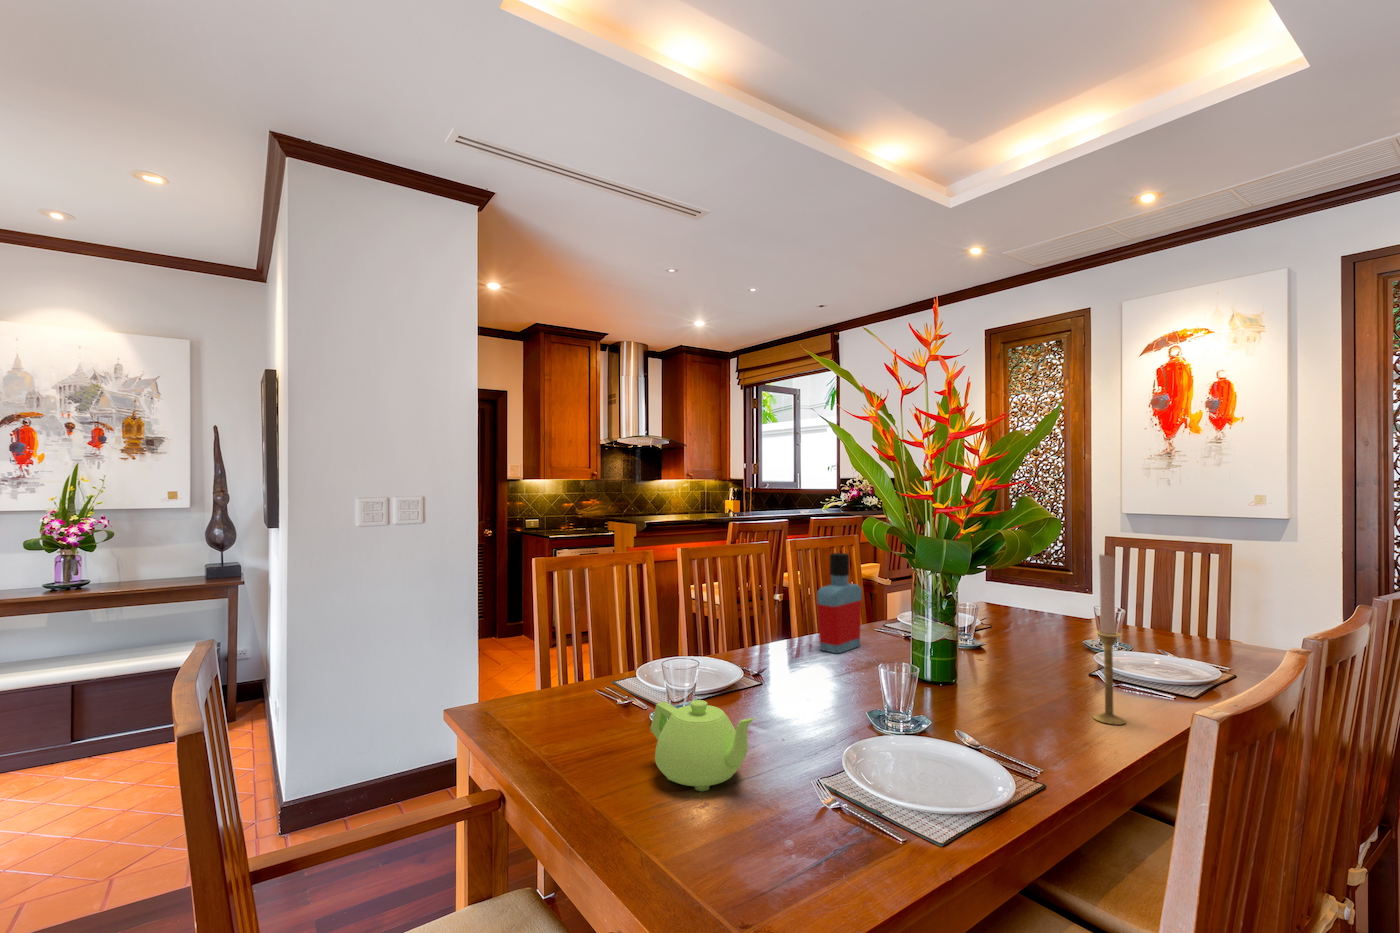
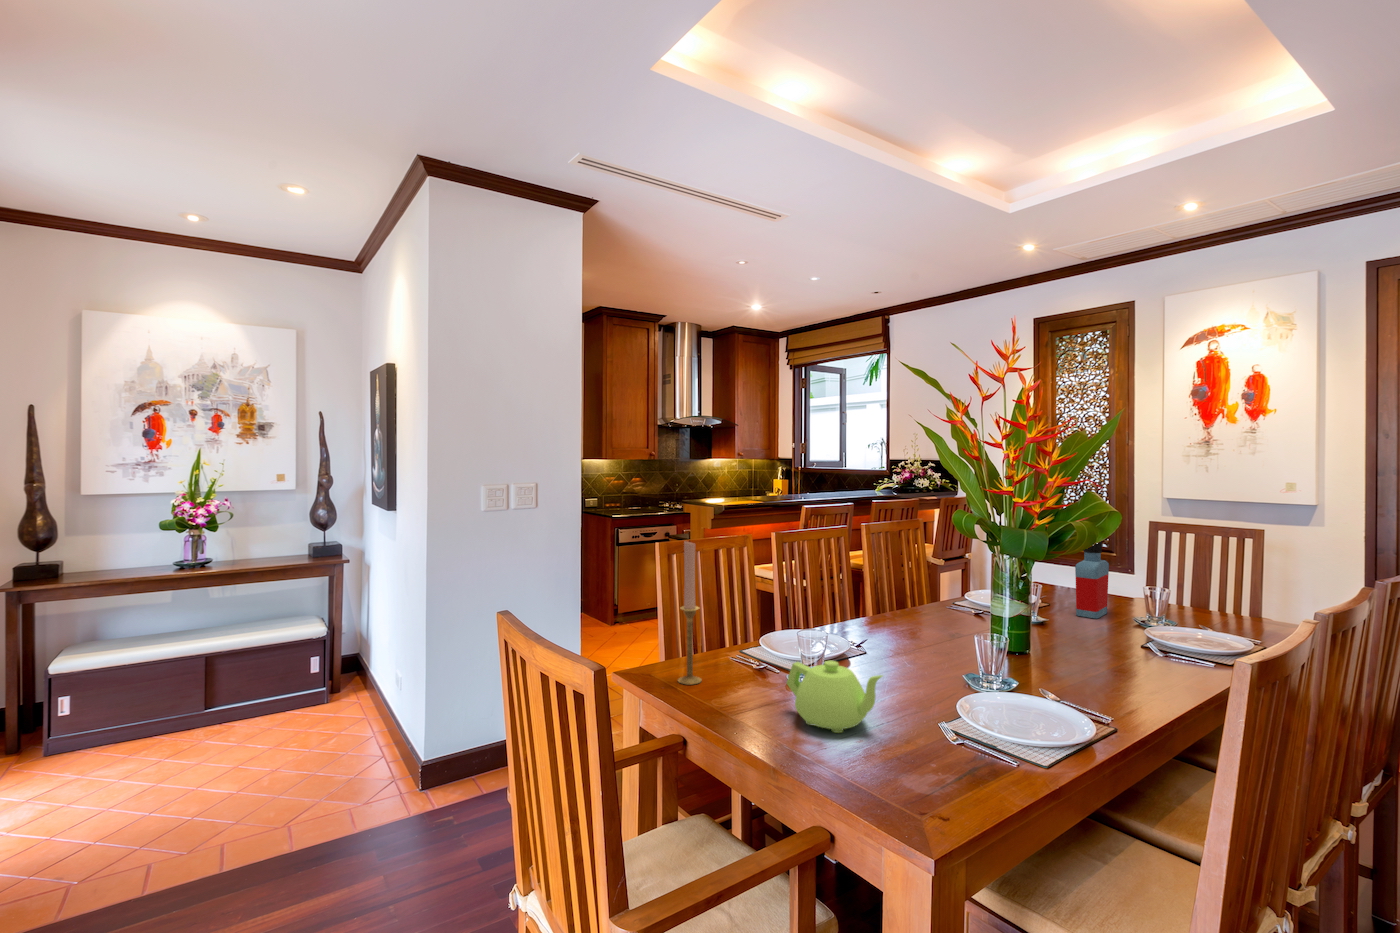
bottle: present [817,553,862,653] -> present [1075,541,1109,618]
candlestick: present [1093,555,1126,724] -> present [678,541,701,684]

